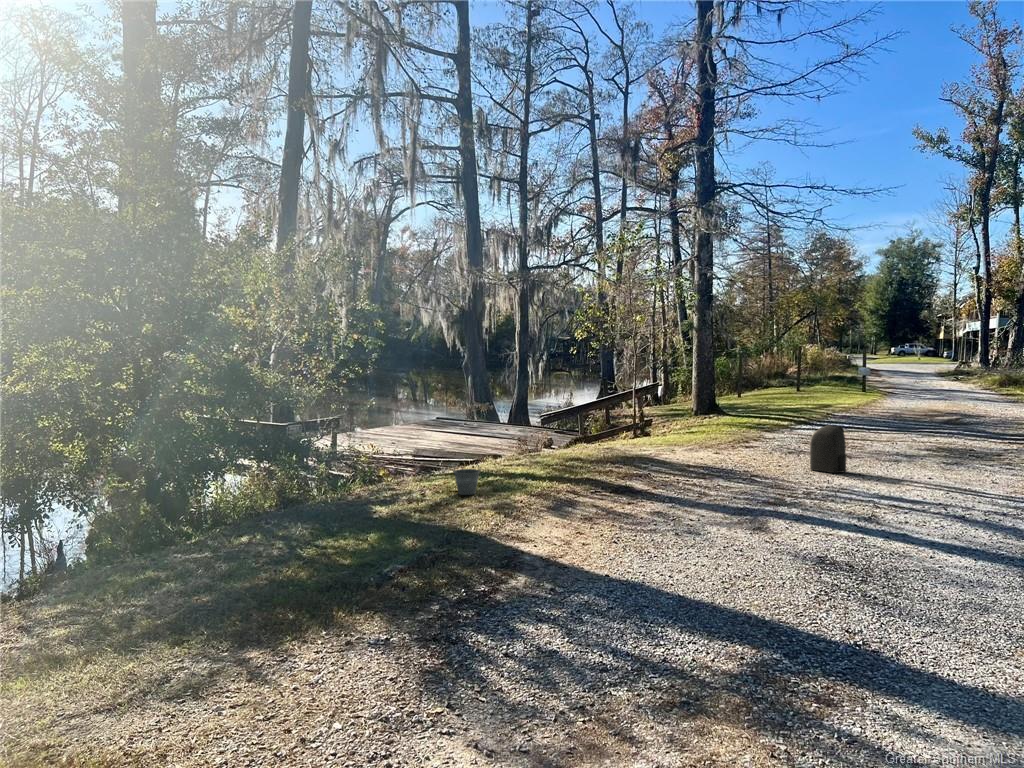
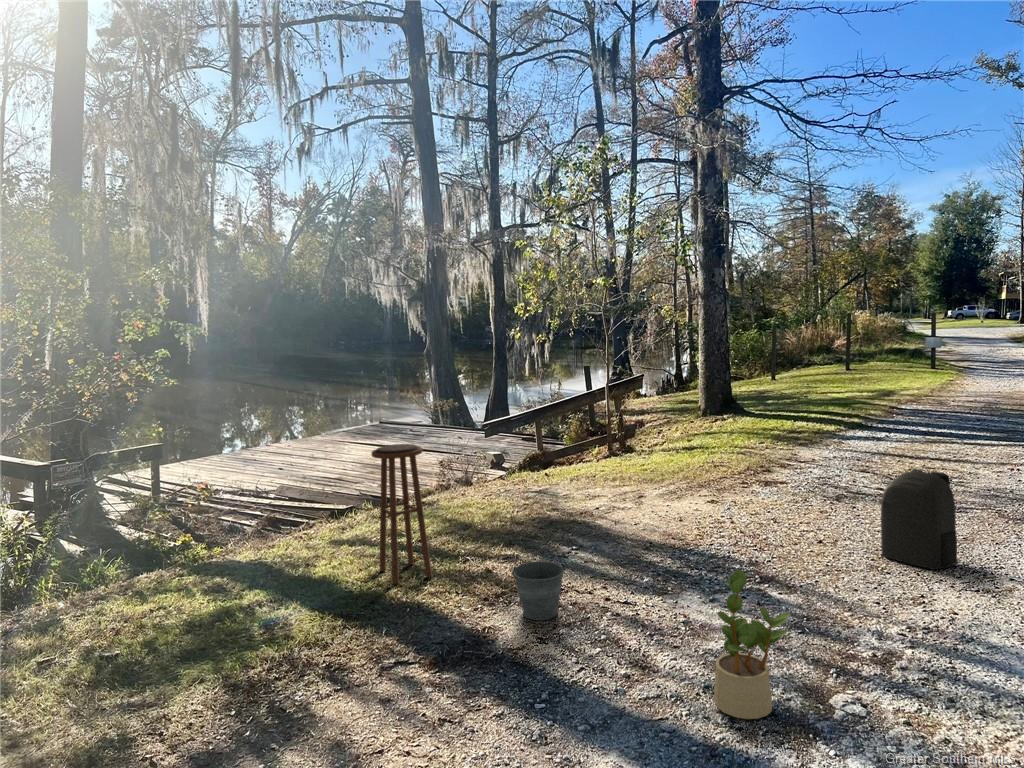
stool: none [546,406,578,478] -> present [372,444,432,585]
potted plant: none [738,445,770,503] -> present [714,570,790,719]
bucket: present [453,469,480,495] -> present [510,543,566,620]

